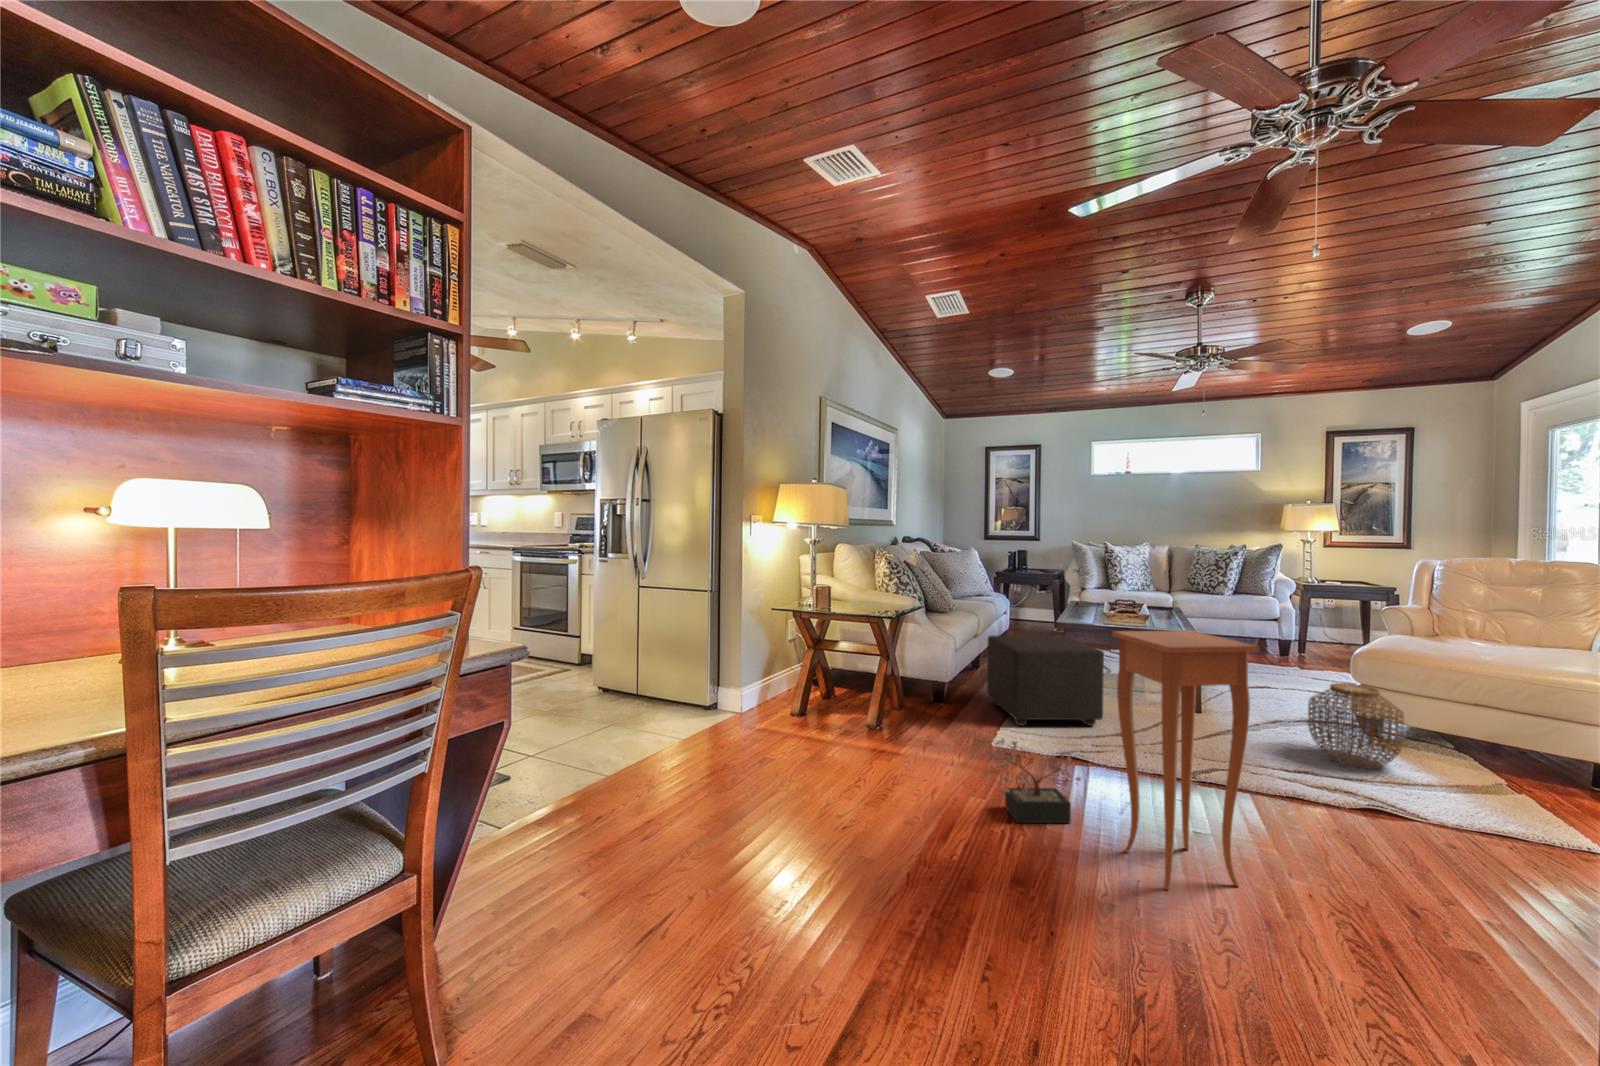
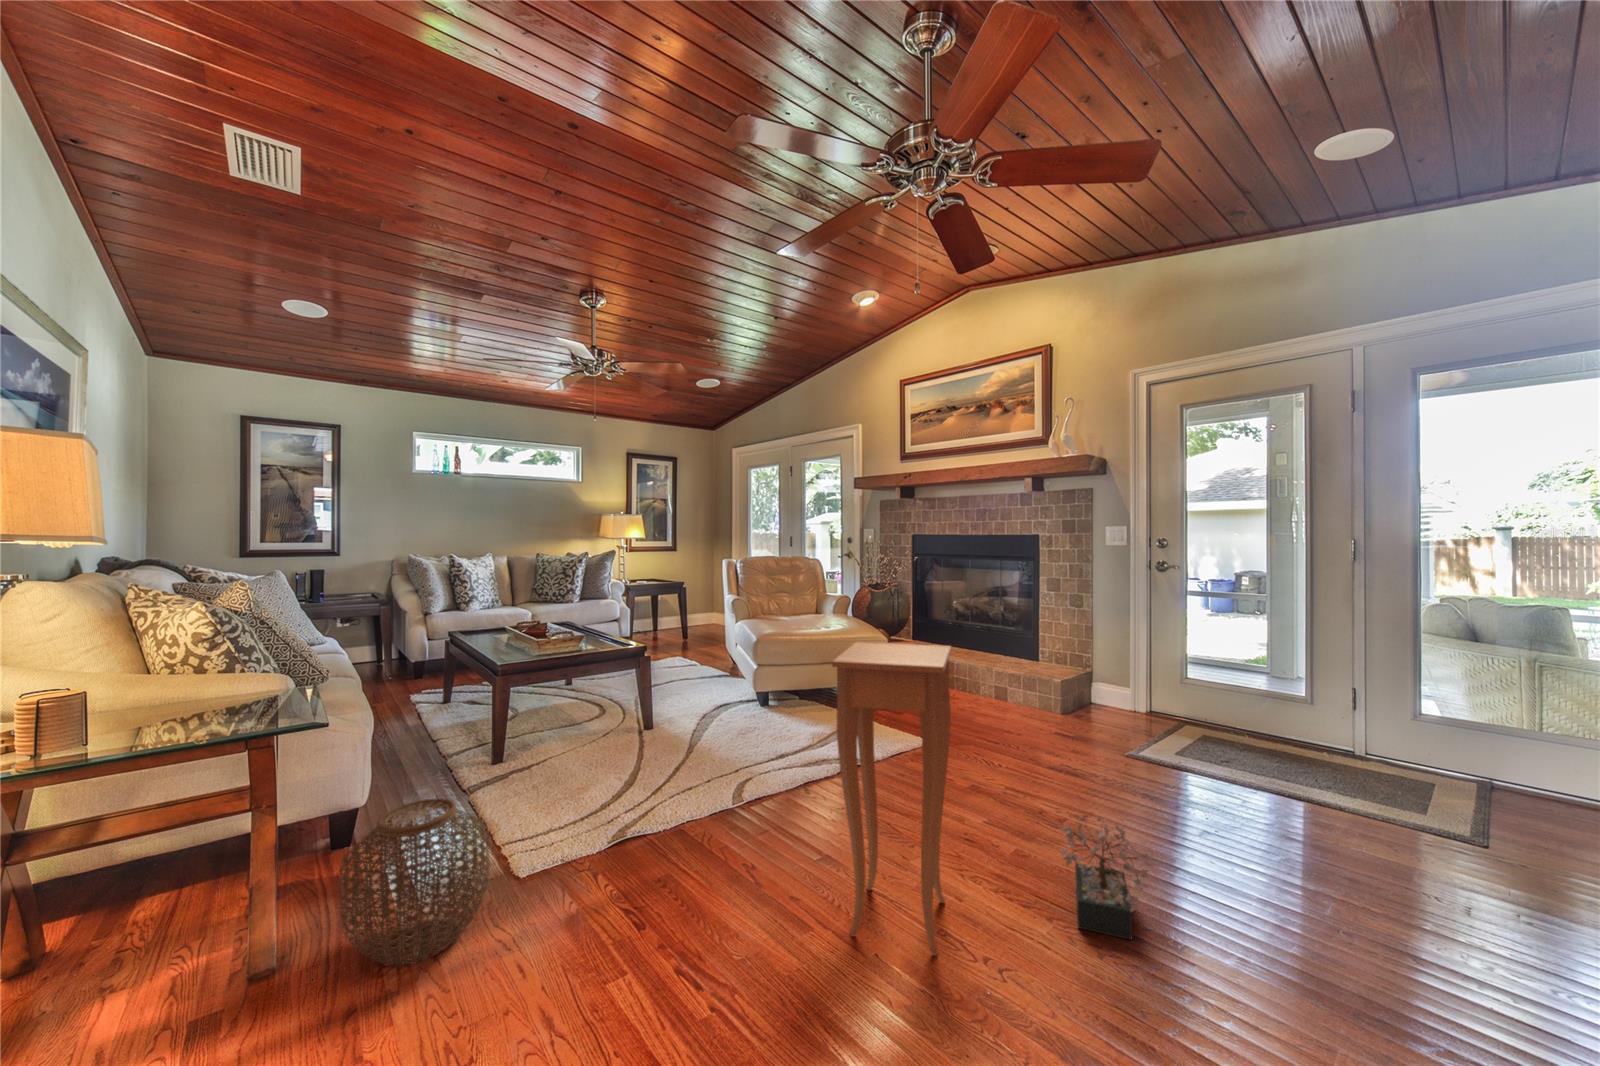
ottoman: present [987,635,1104,726] -> none [432,679,614,829]
woven basket: present [1308,683,1404,769] -> present [339,798,489,965]
decorative plant: present [985,736,1081,823] -> present [1060,815,1158,940]

